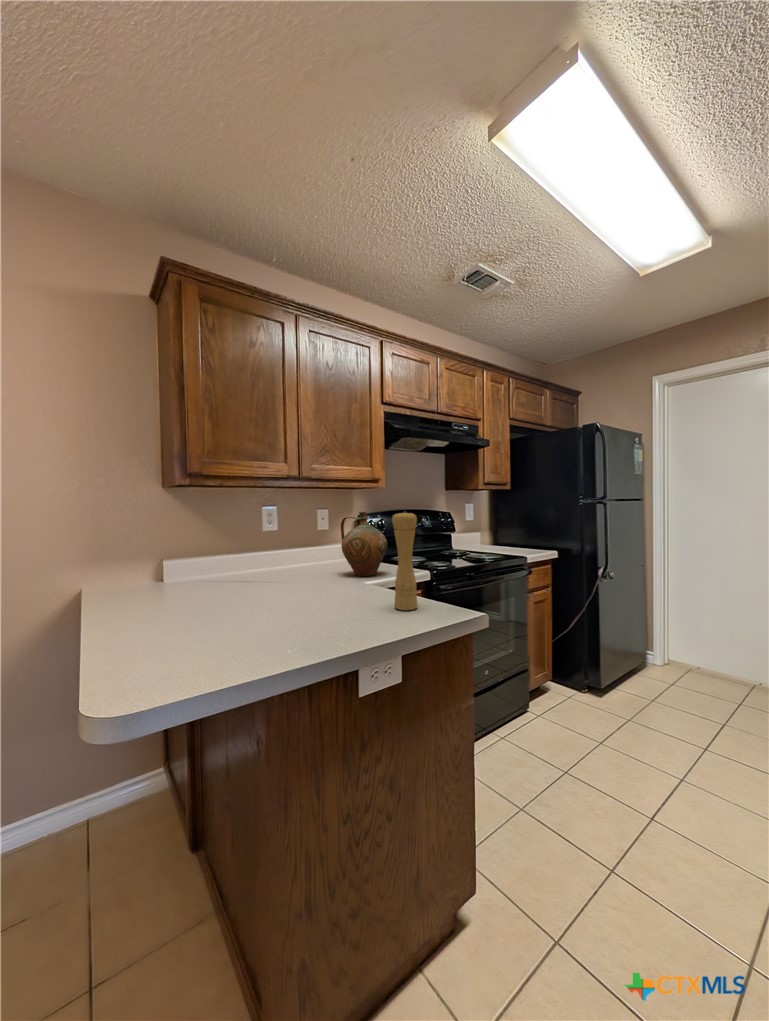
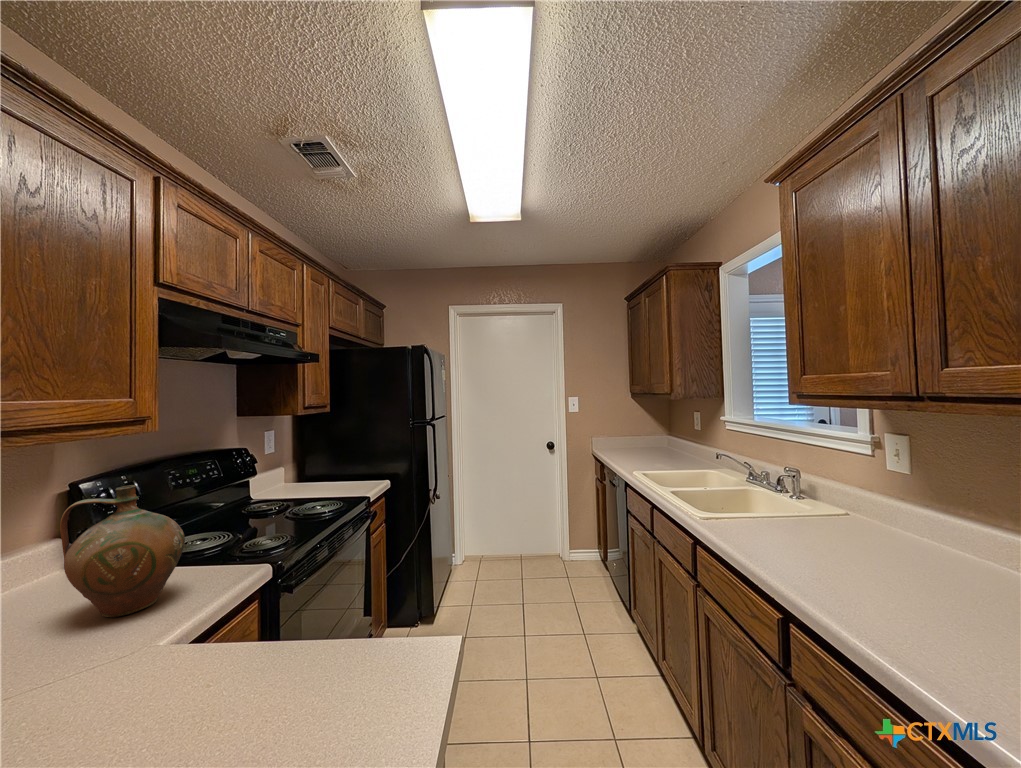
pepper mill: present [392,511,418,610] -> none [292,507,341,692]

